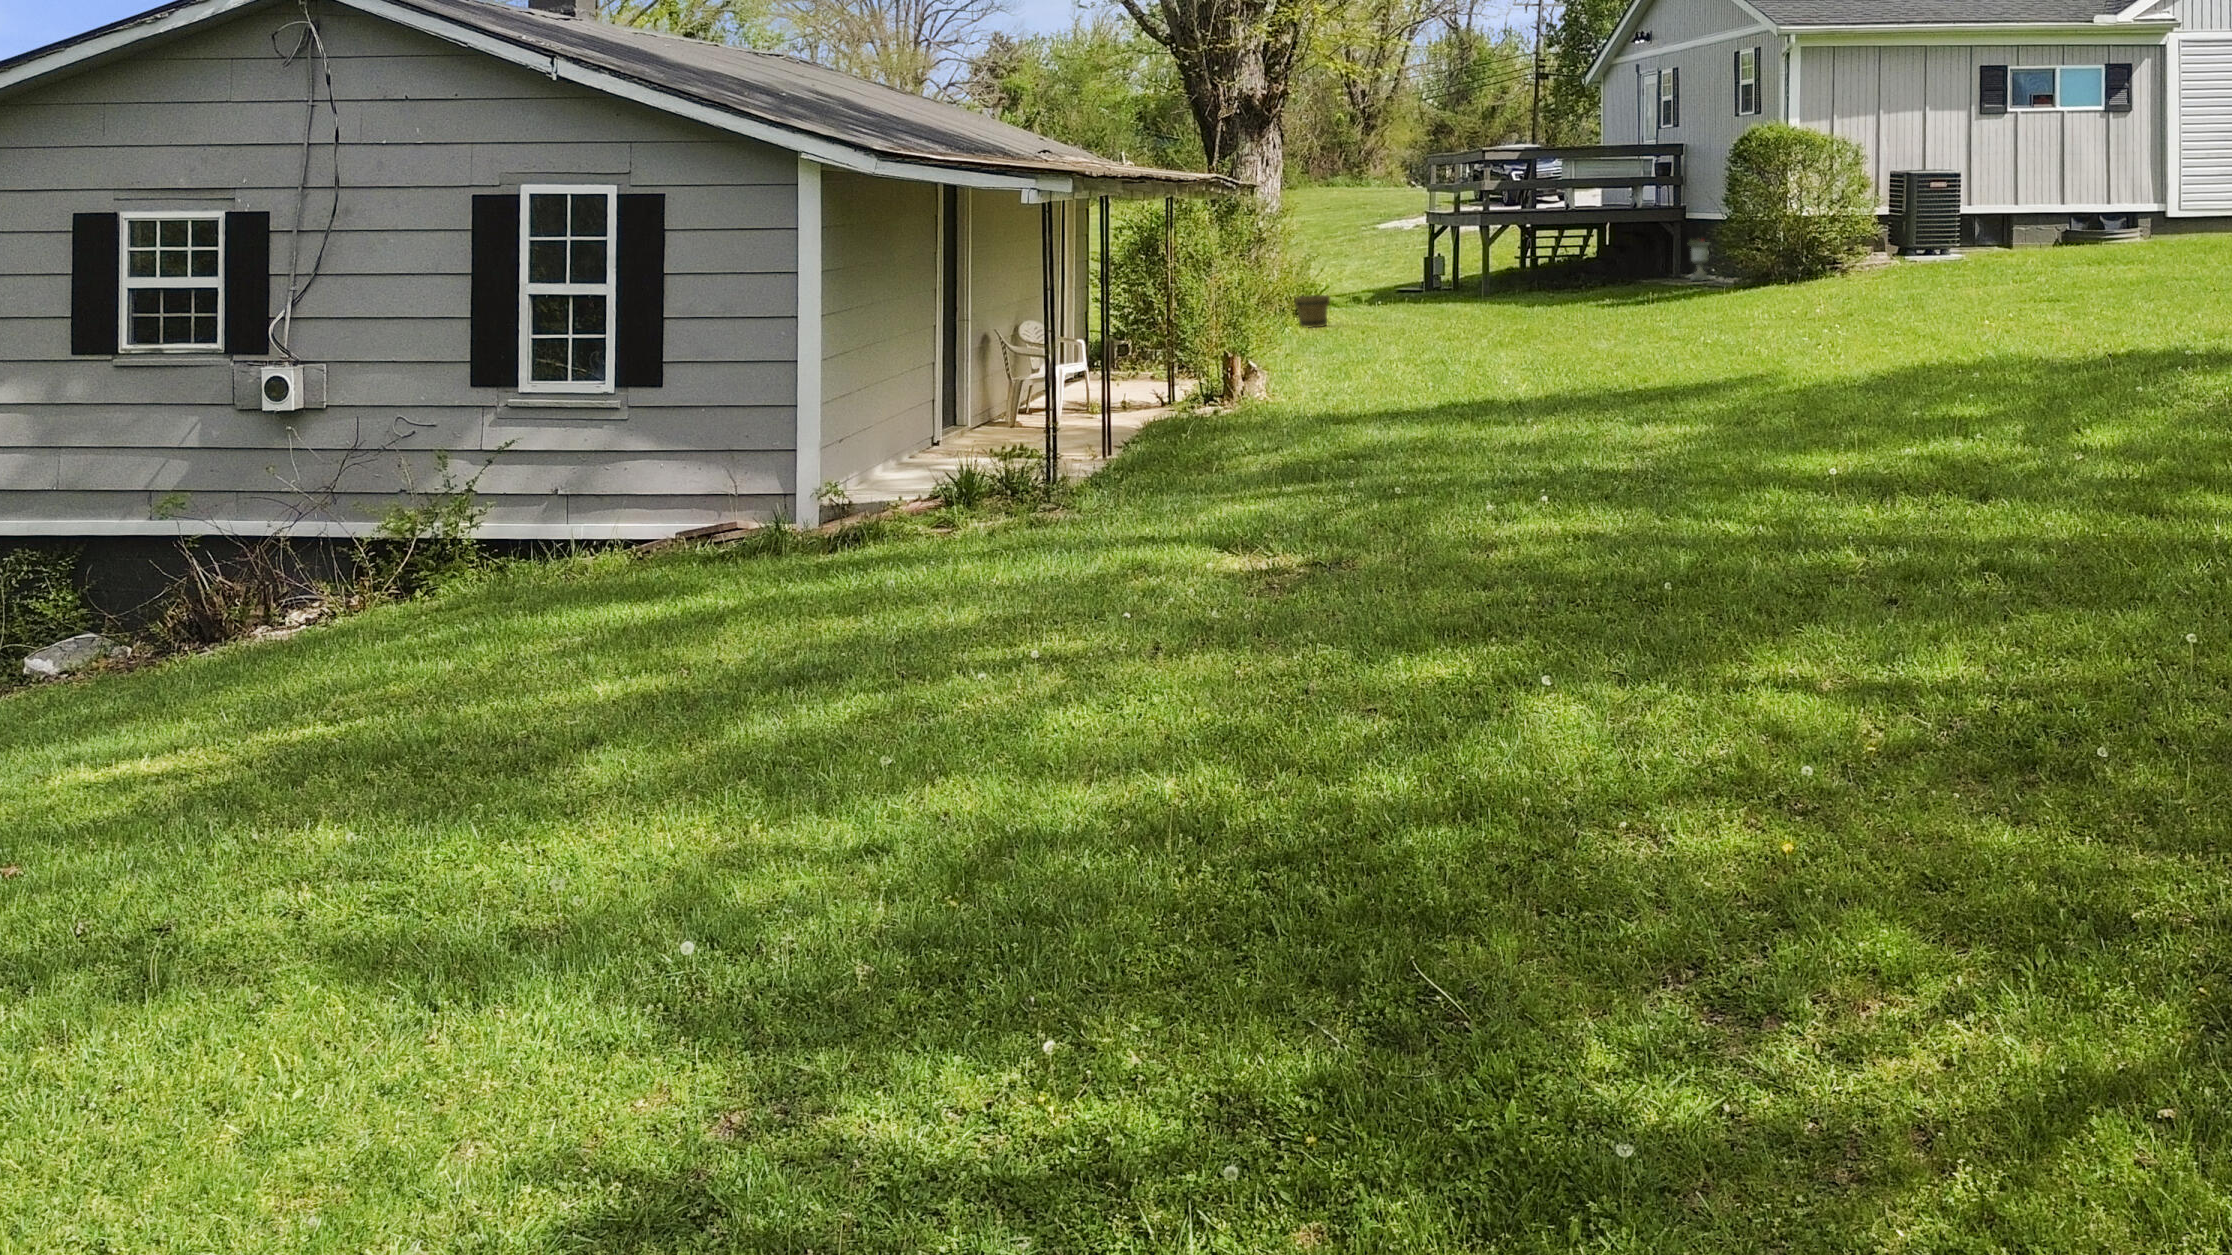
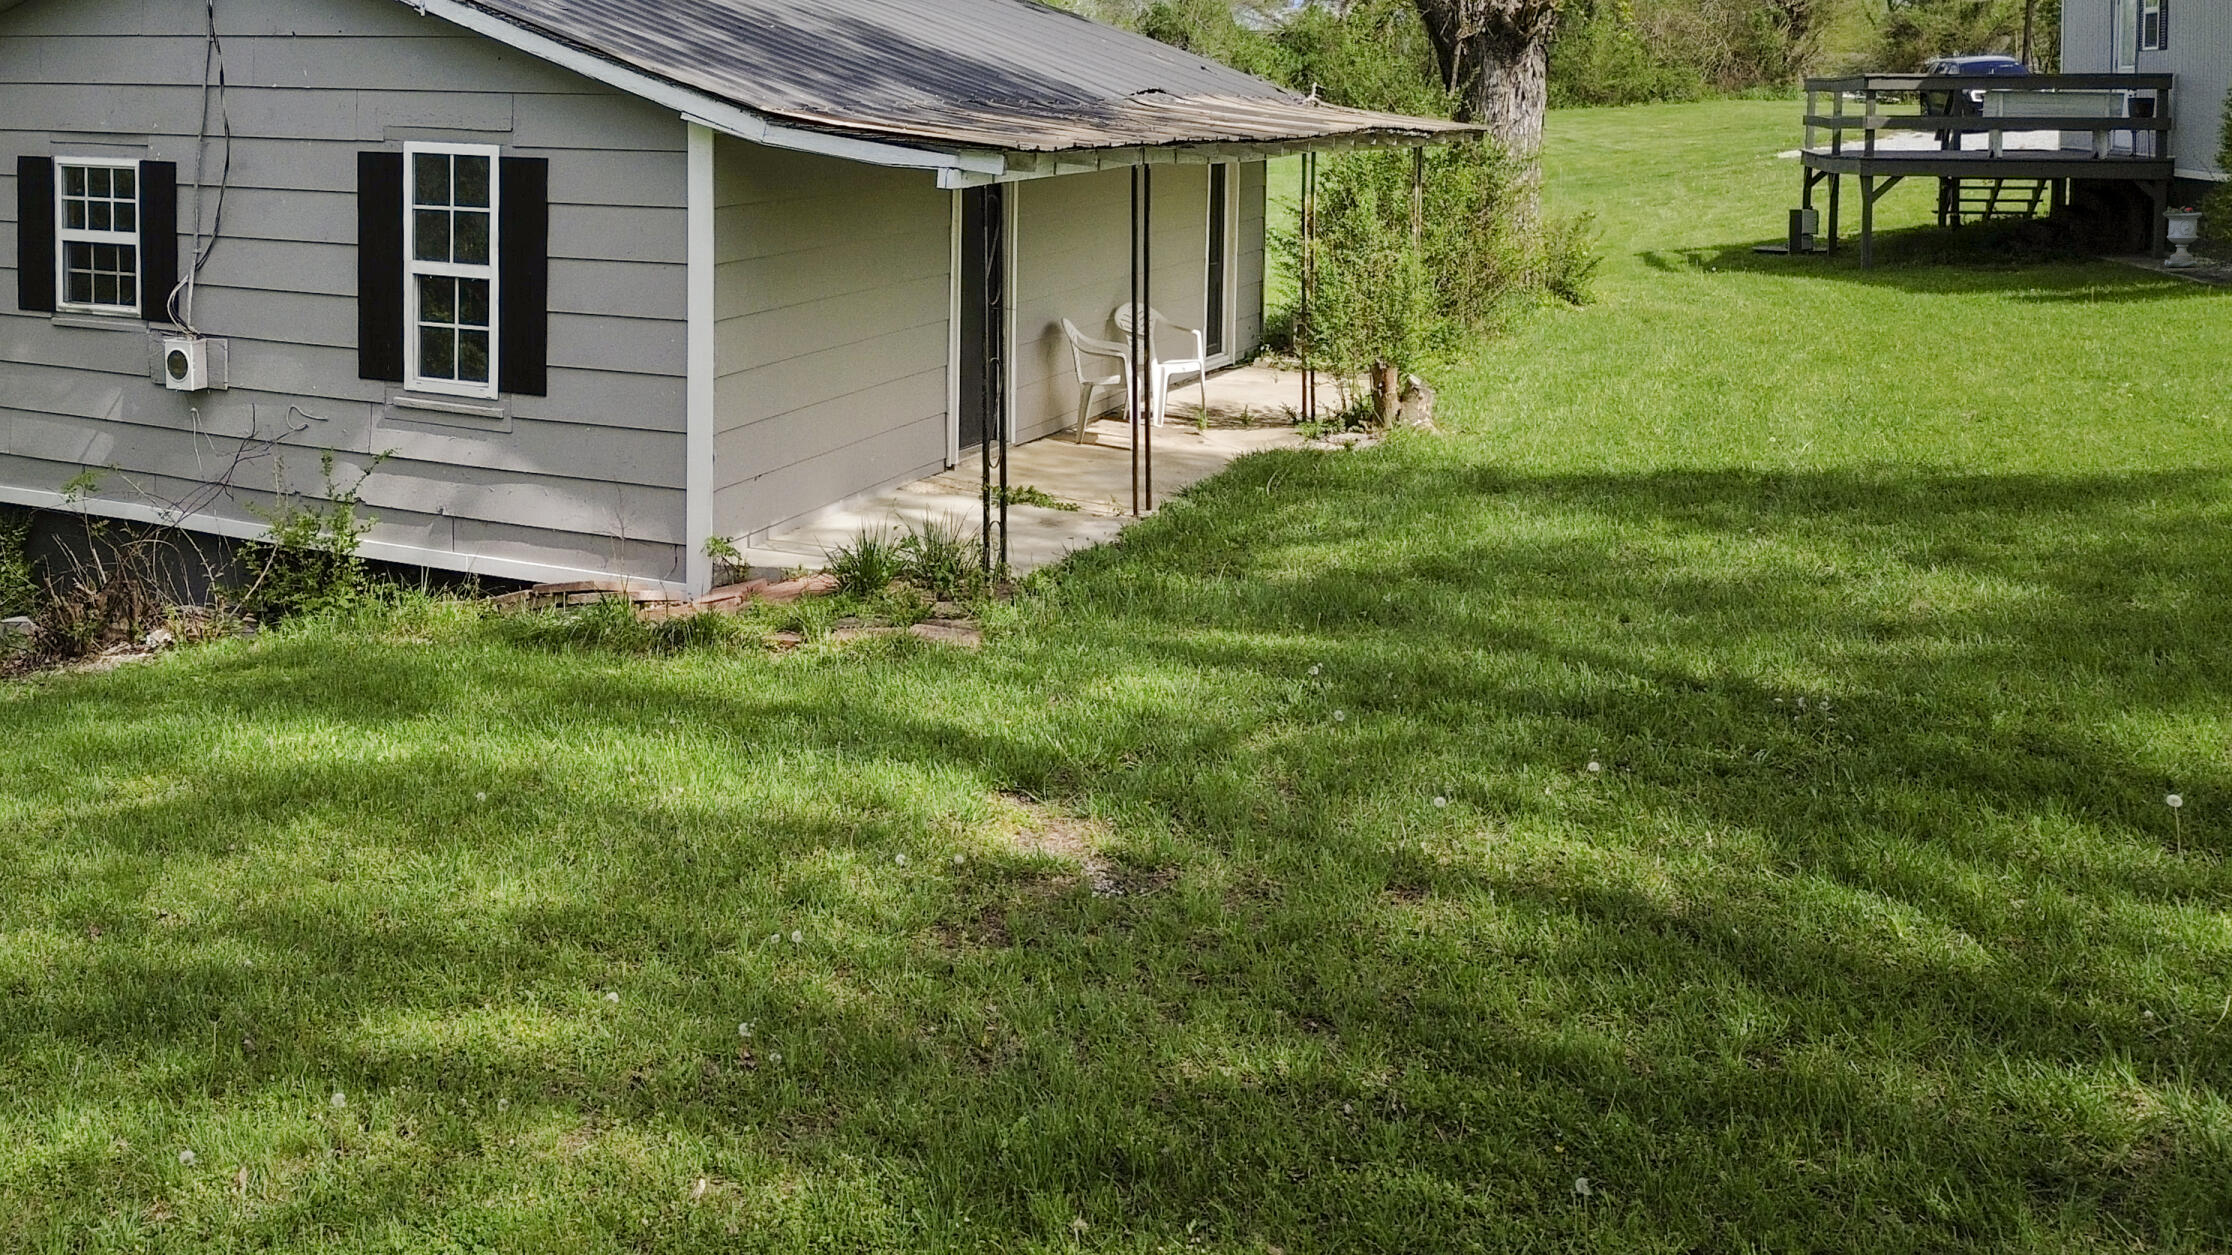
bucket: present [1294,295,1330,328] -> none [1534,271,1586,313]

